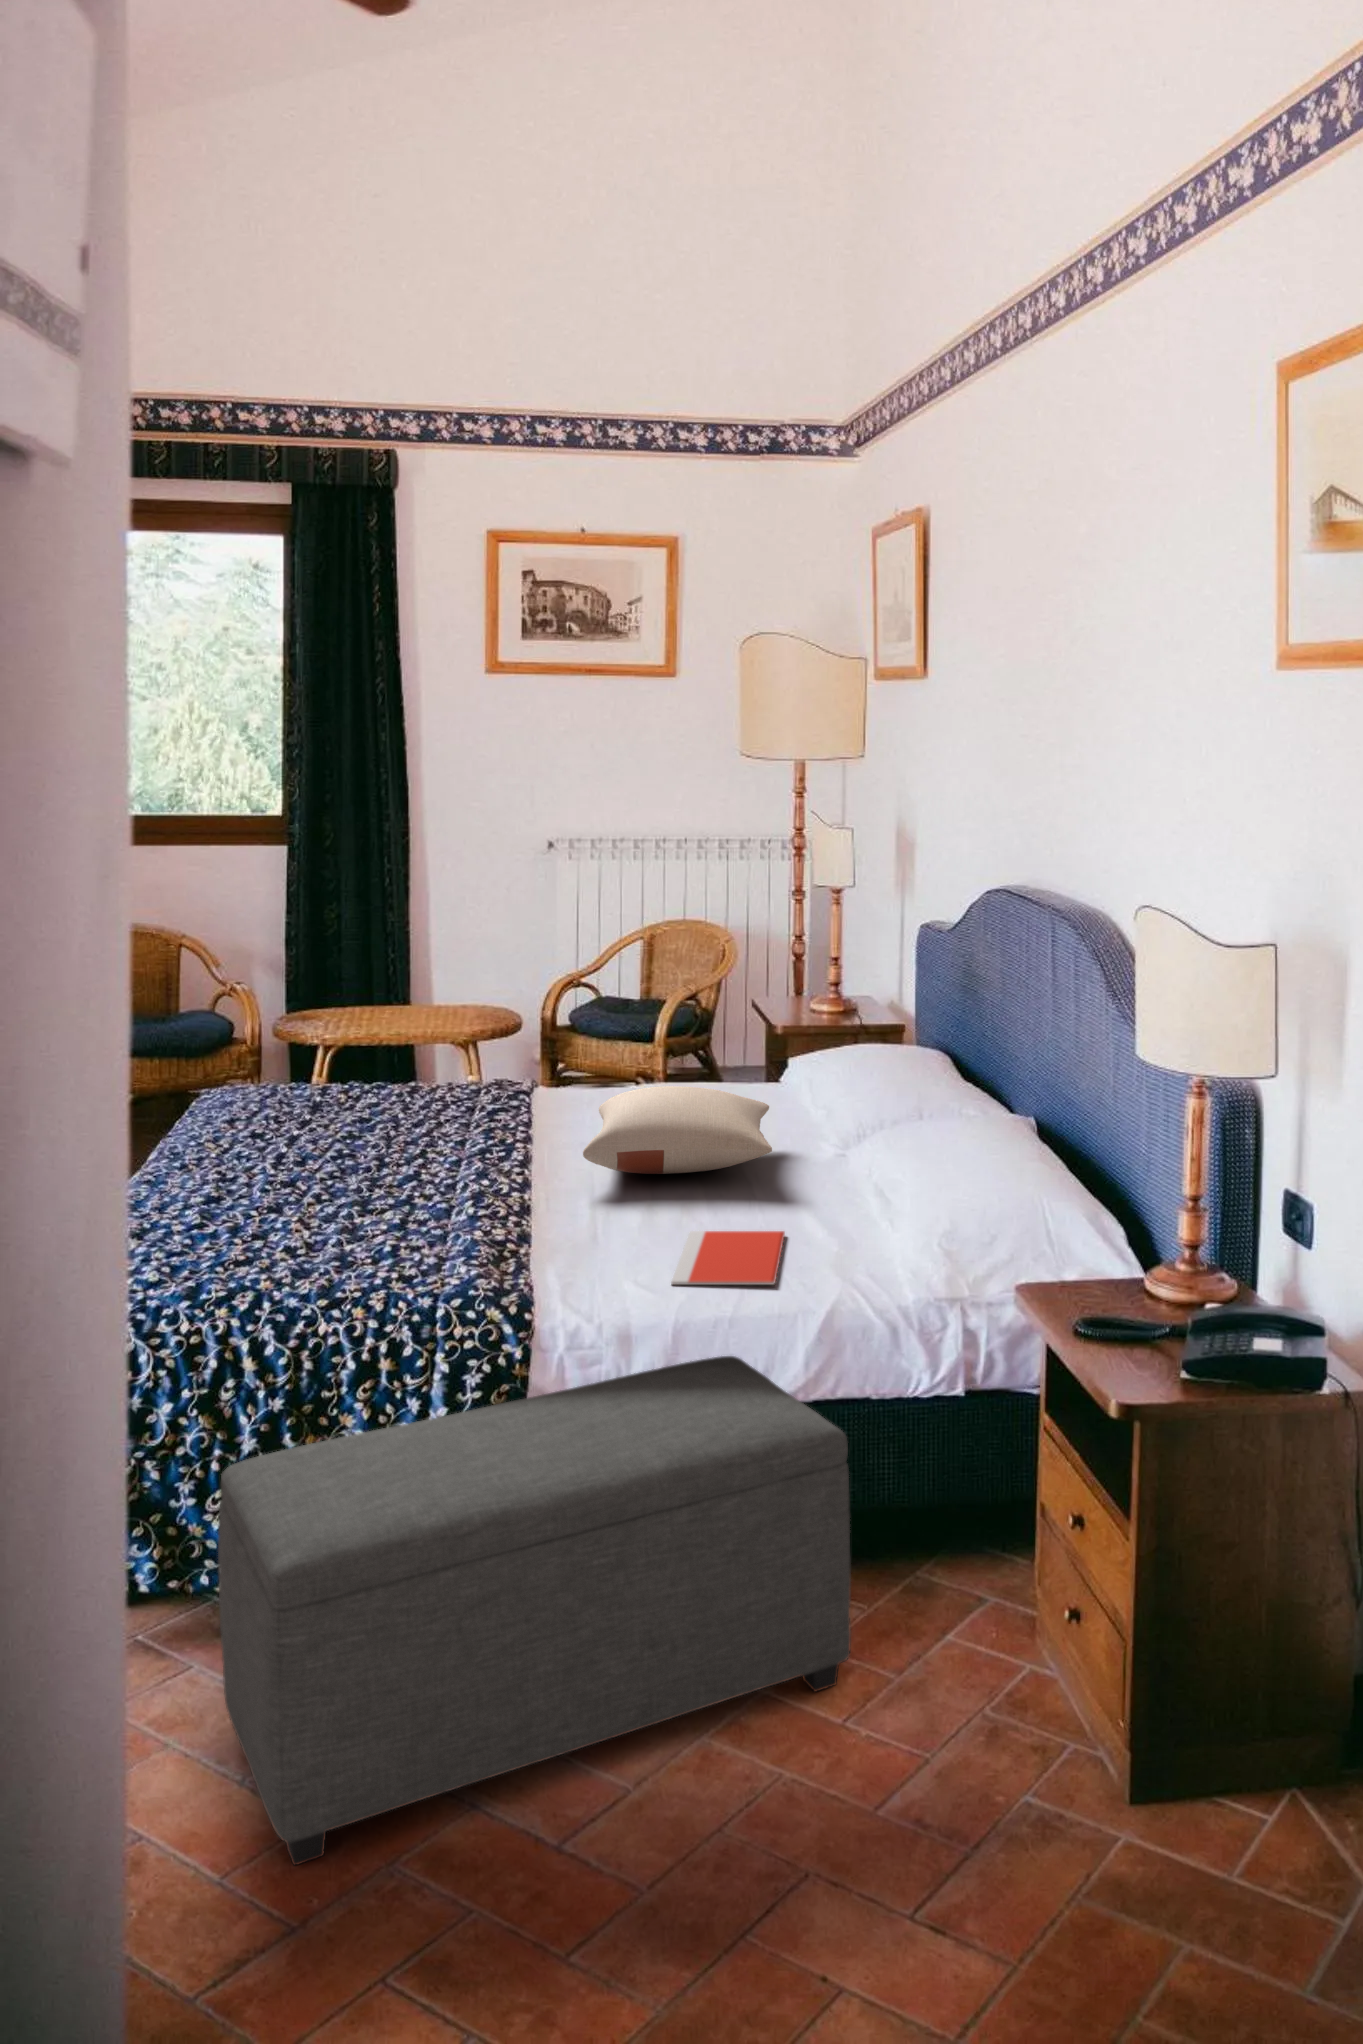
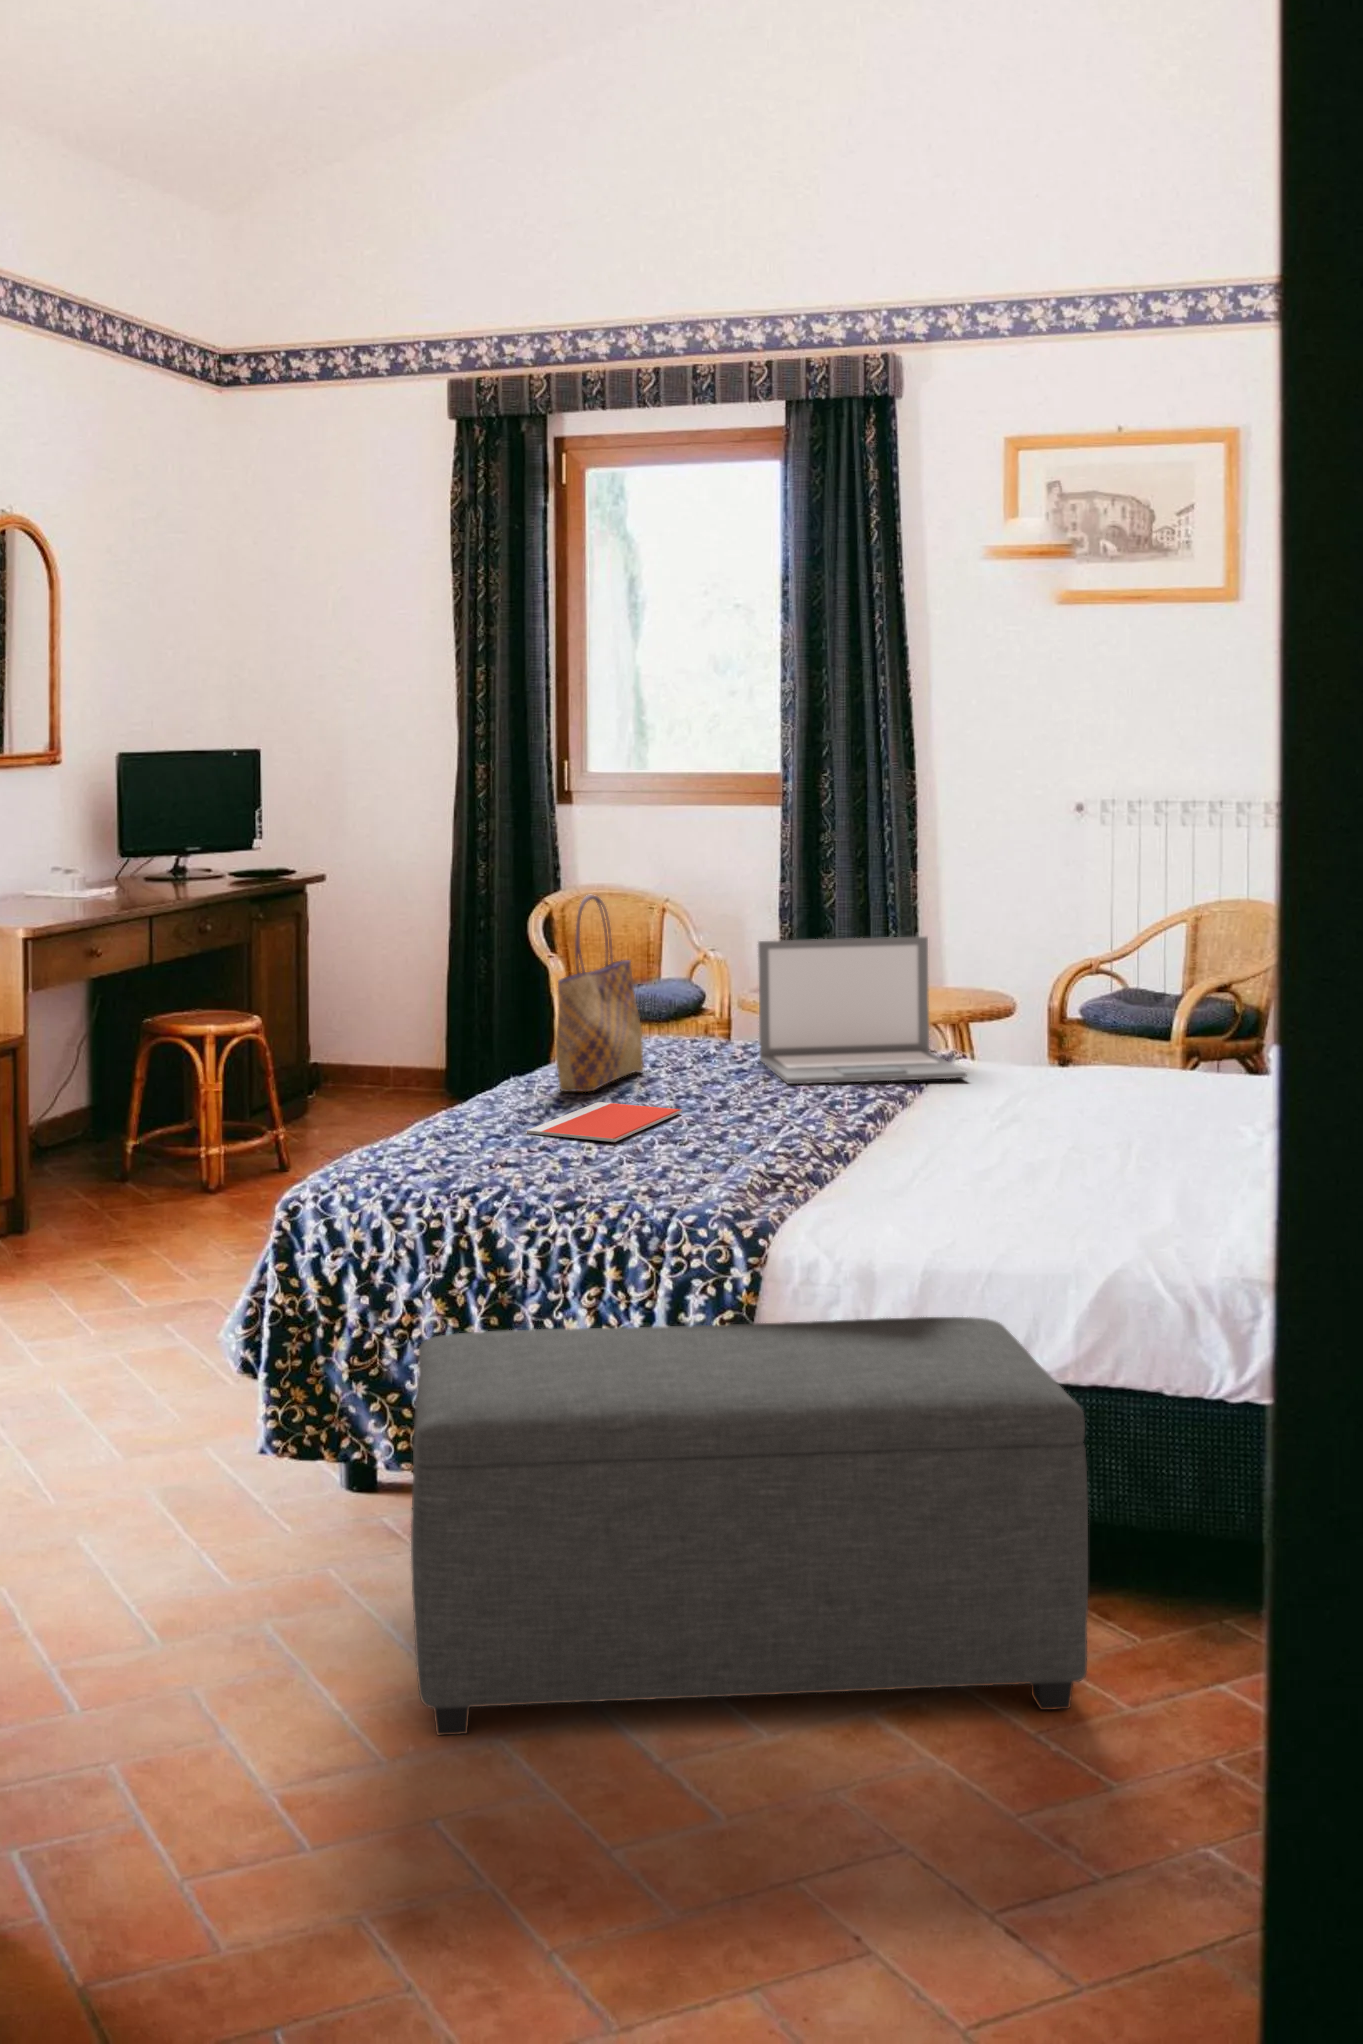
tote bag: none [248,979,321,1171] -> present [556,895,644,1092]
laptop: none [419,992,614,1140] -> present [758,936,967,1084]
pillow: present [583,1086,772,1174] -> none [888,1037,1137,1133]
notebook: present [671,1231,785,1285] -> present [527,1102,682,1142]

